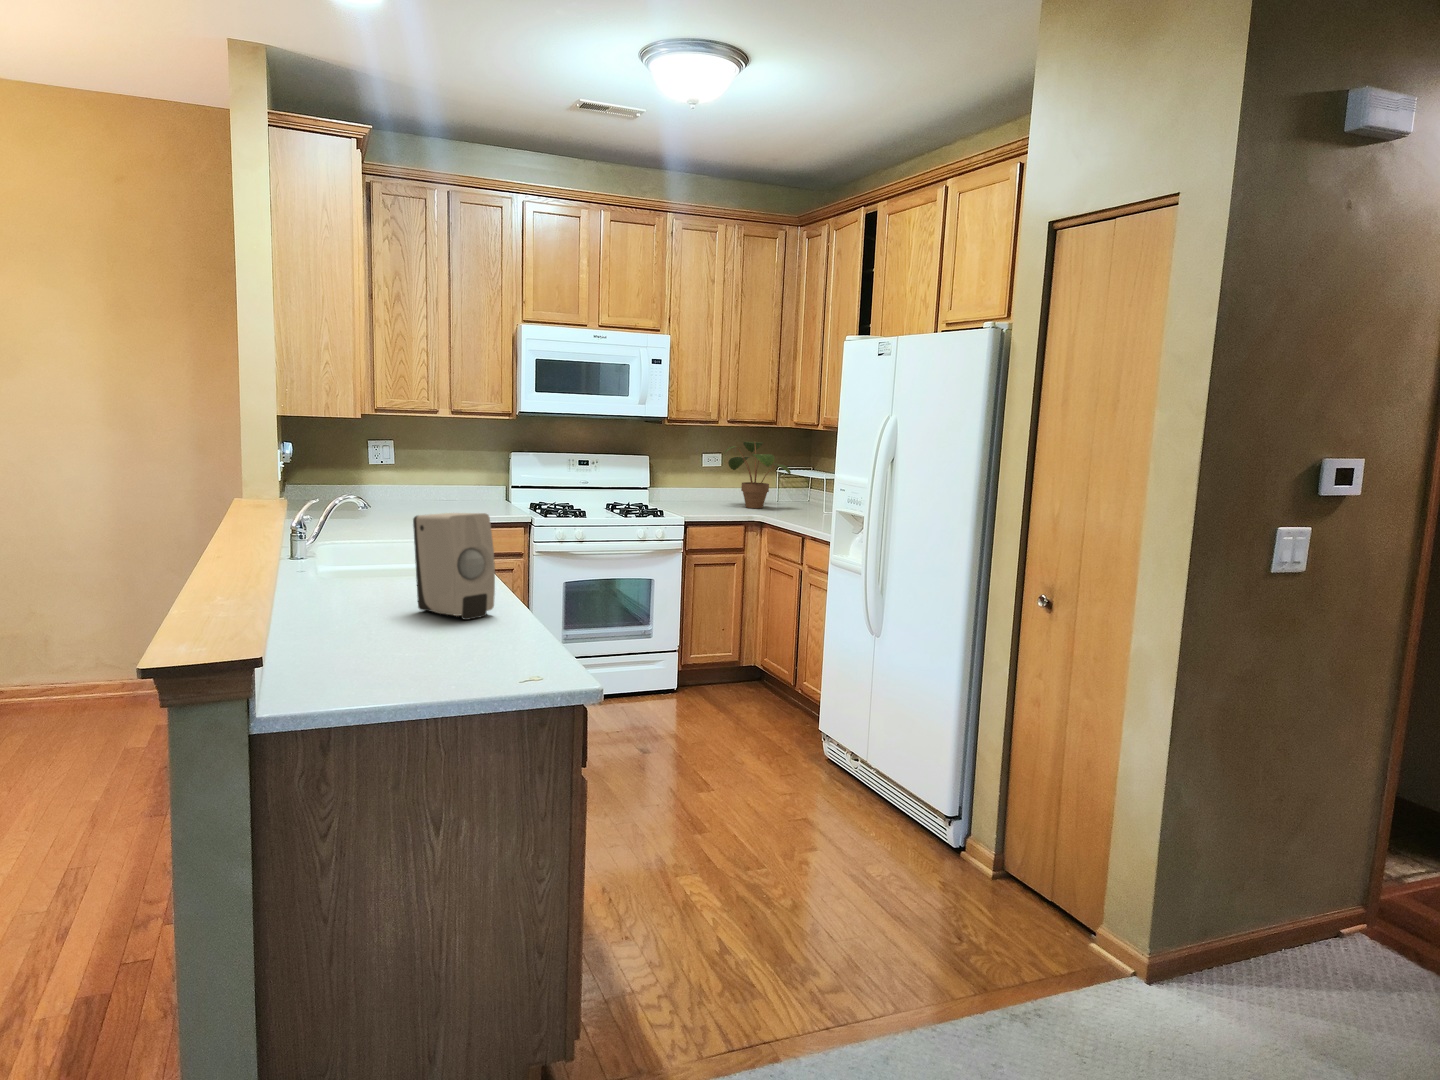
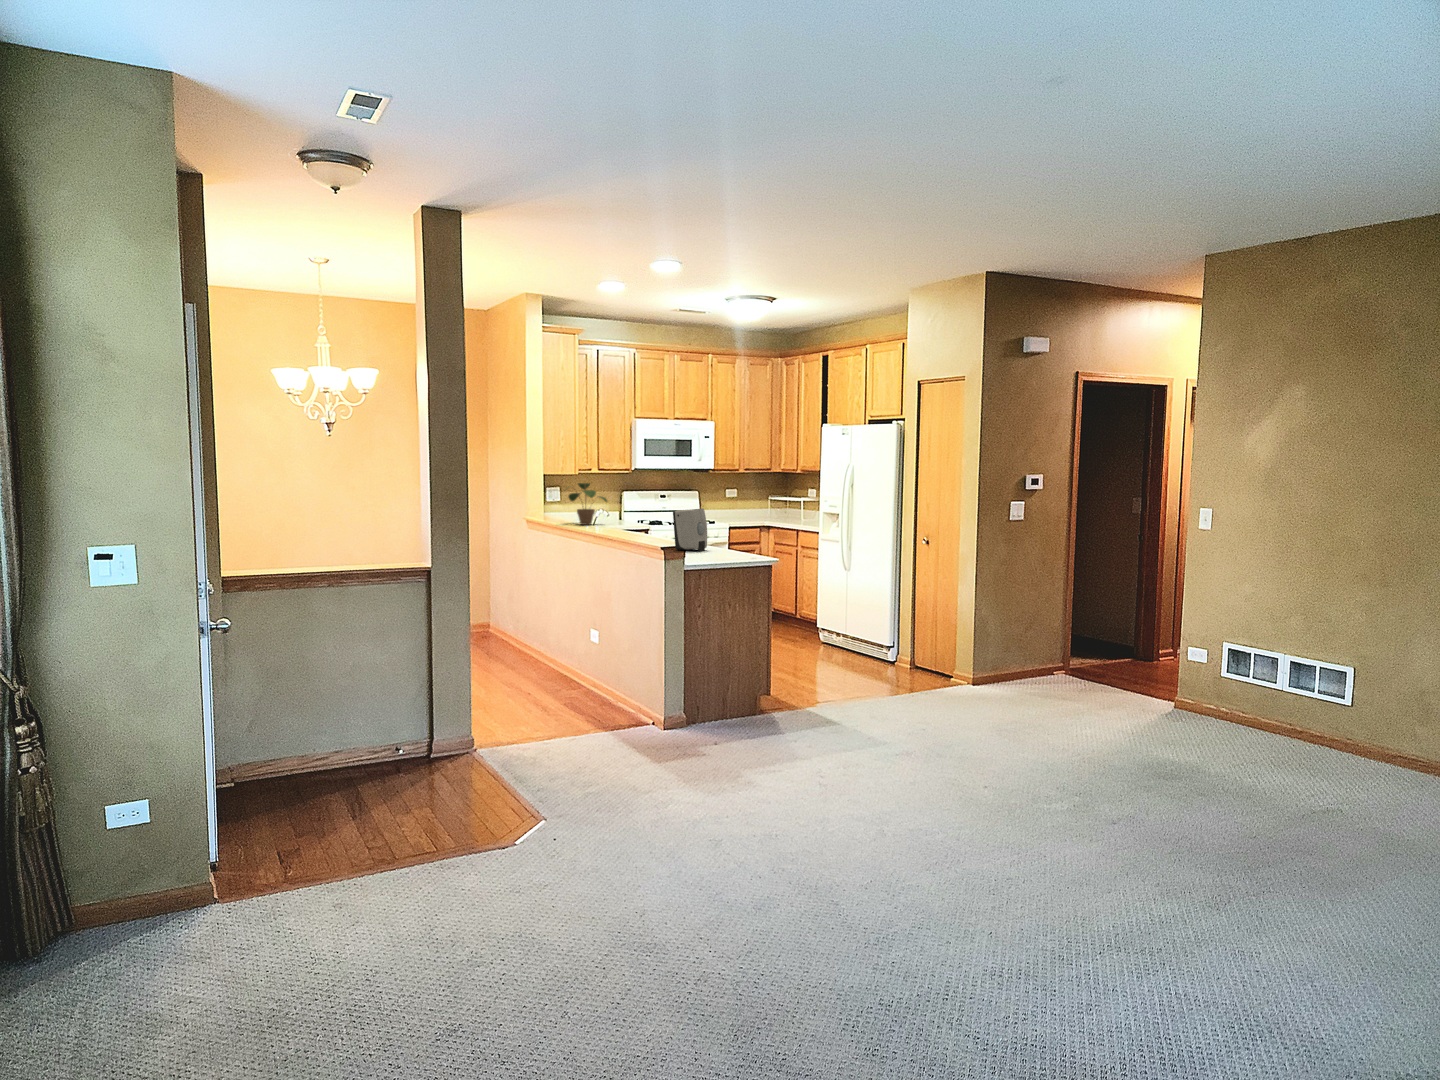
potted plant: present [725,441,791,508] -> present [568,483,607,525]

